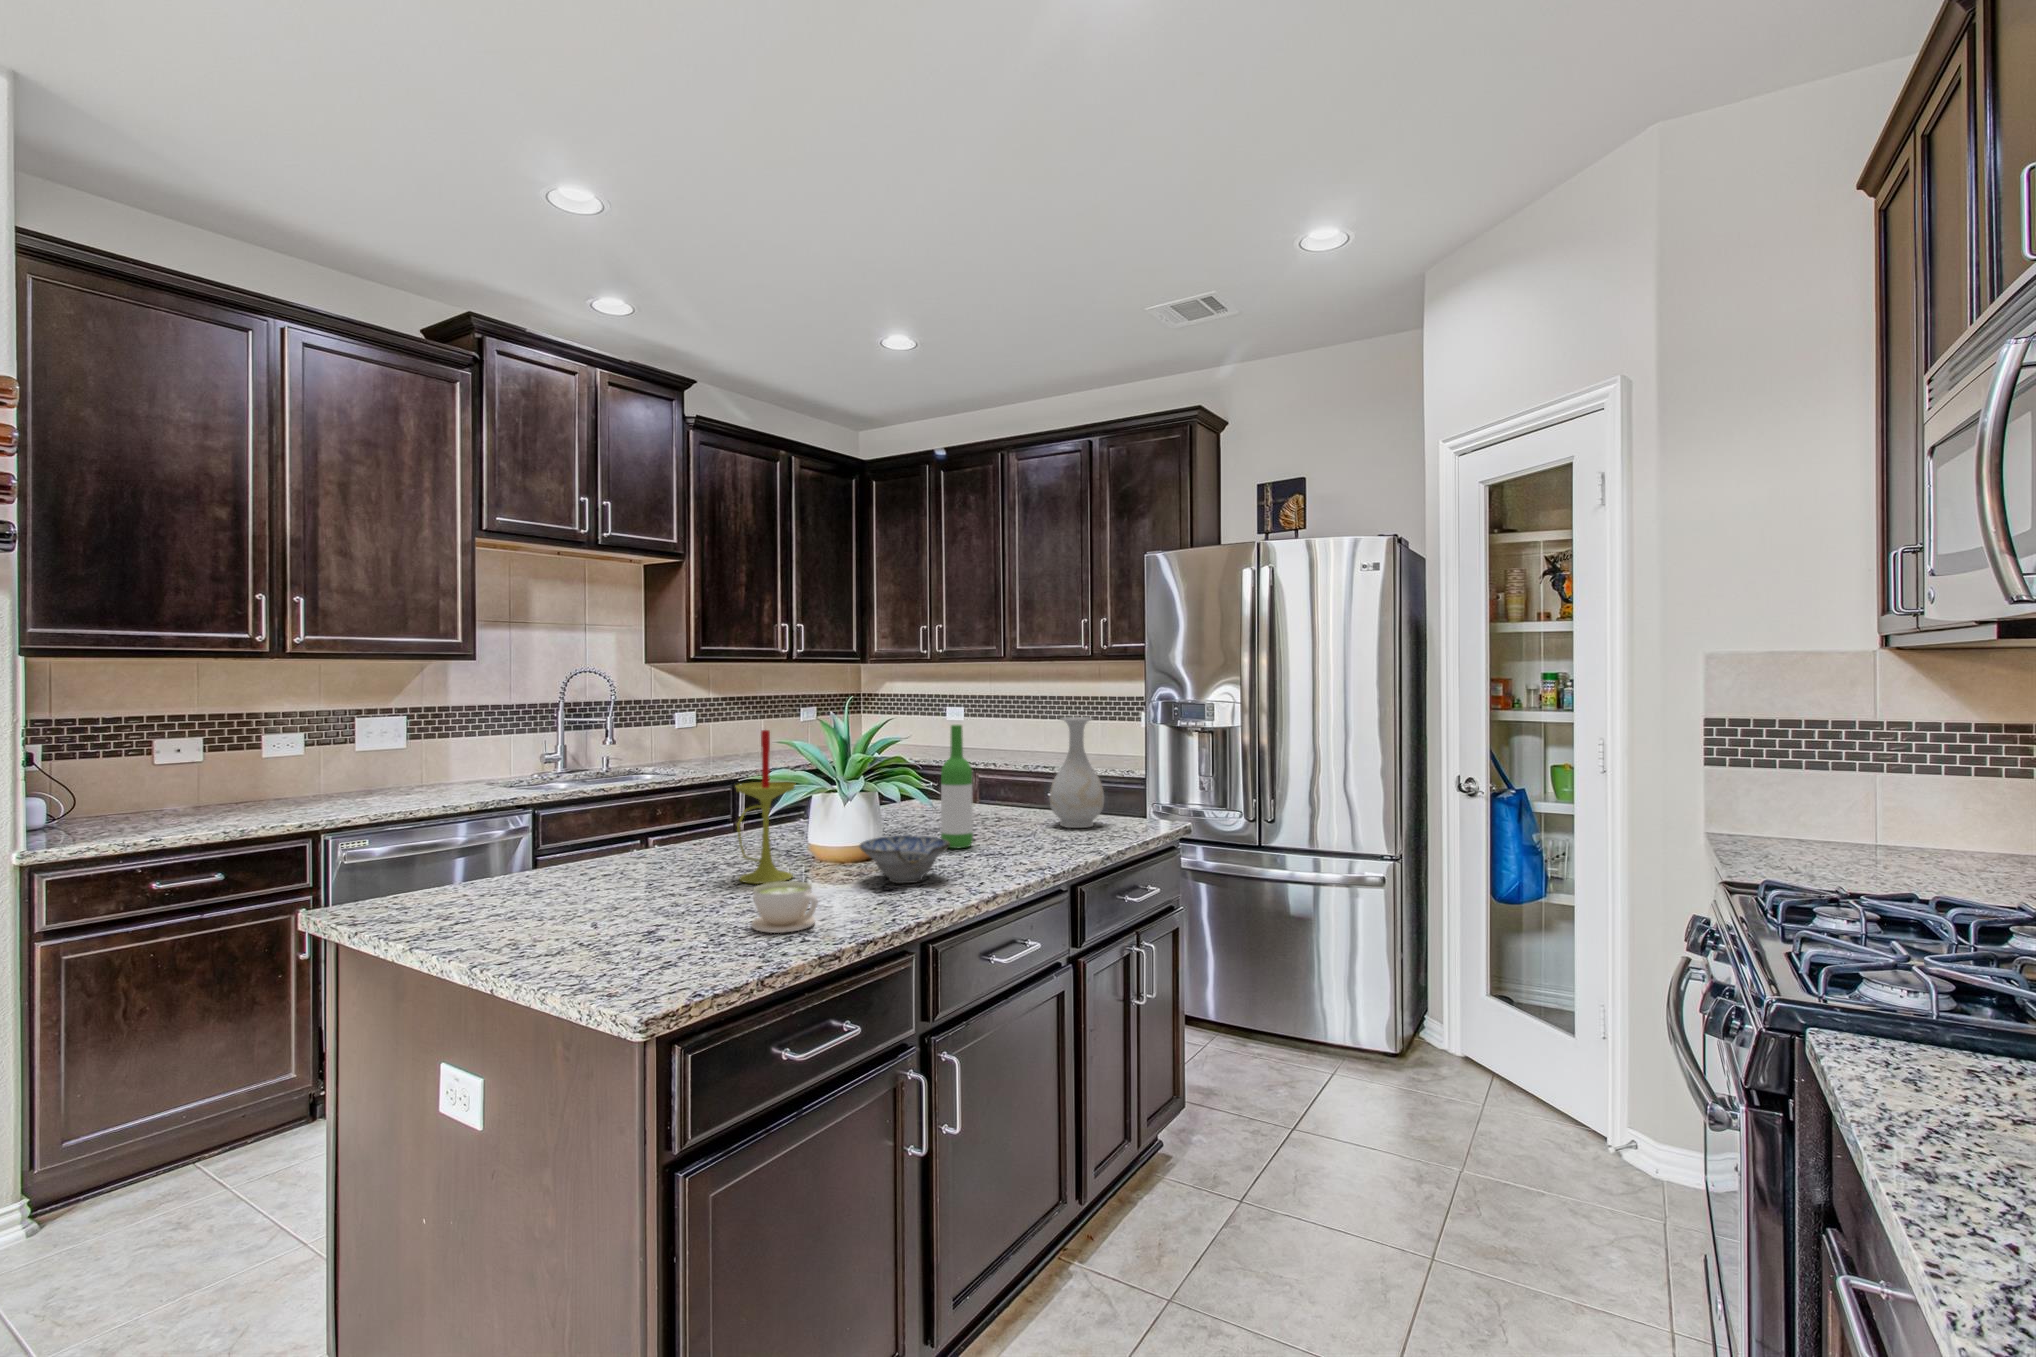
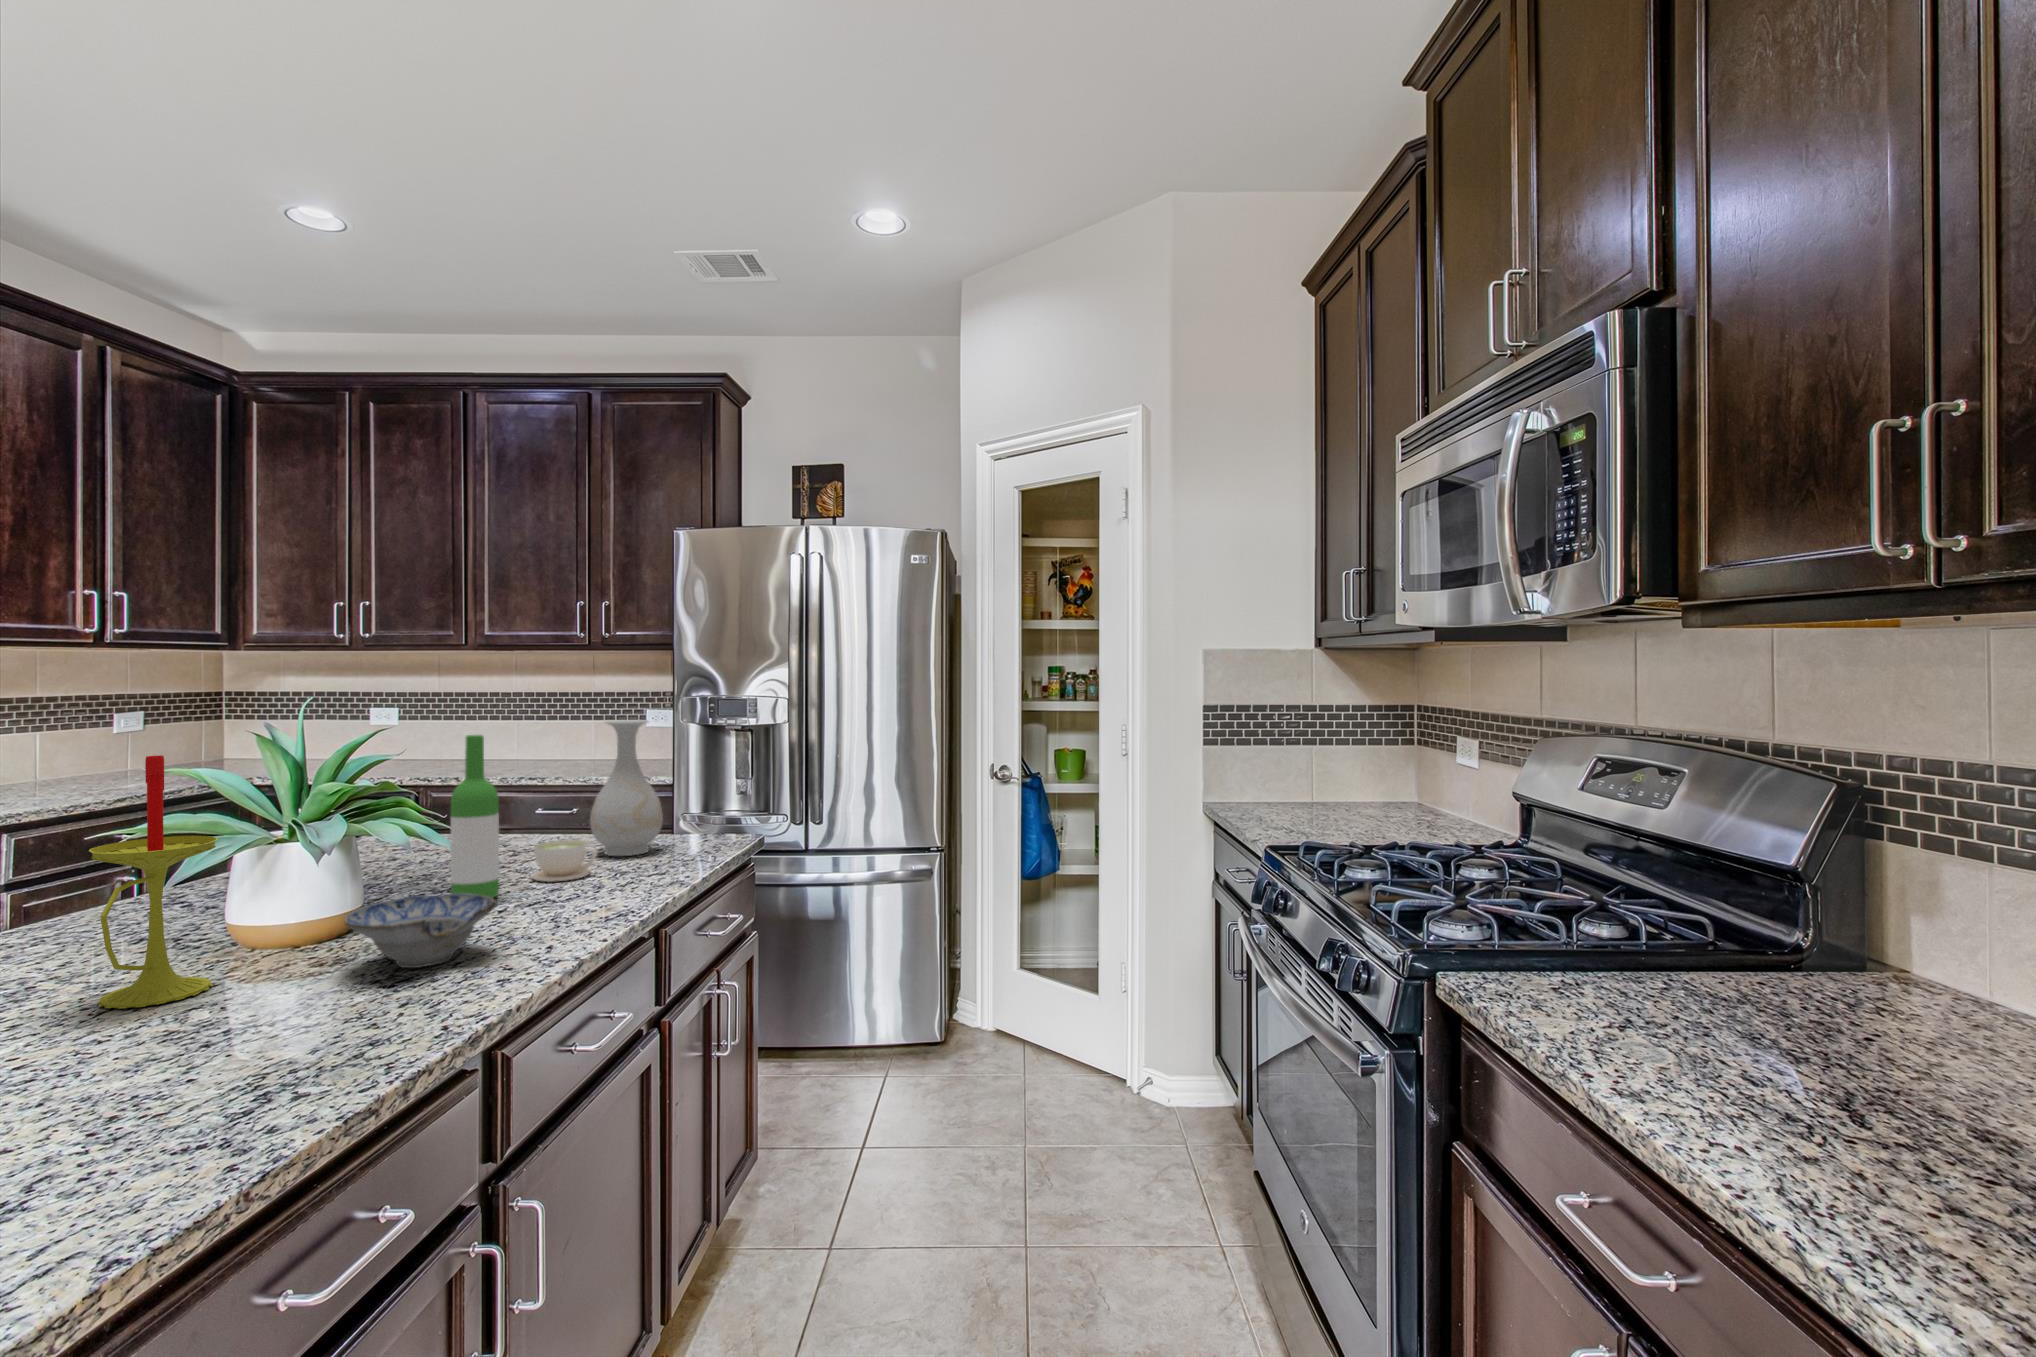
coffee cup: present [751,881,818,933] -> present [532,840,597,882]

